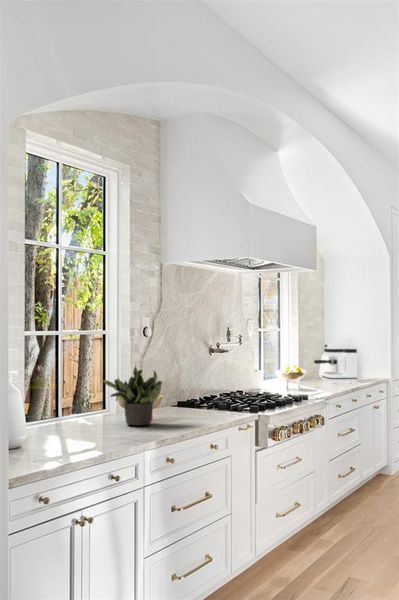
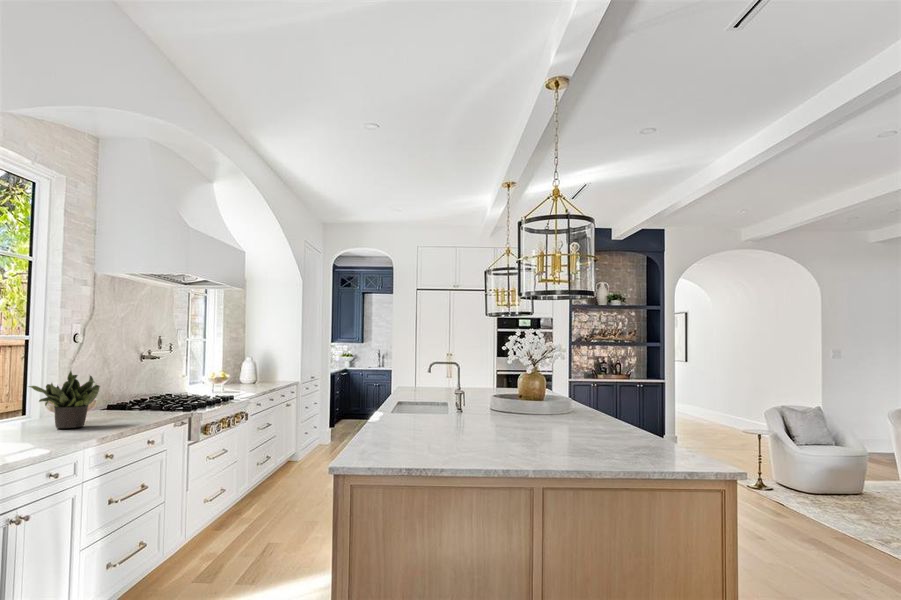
coffee maker: present [314,344,357,383] -> none [238,352,277,386]

